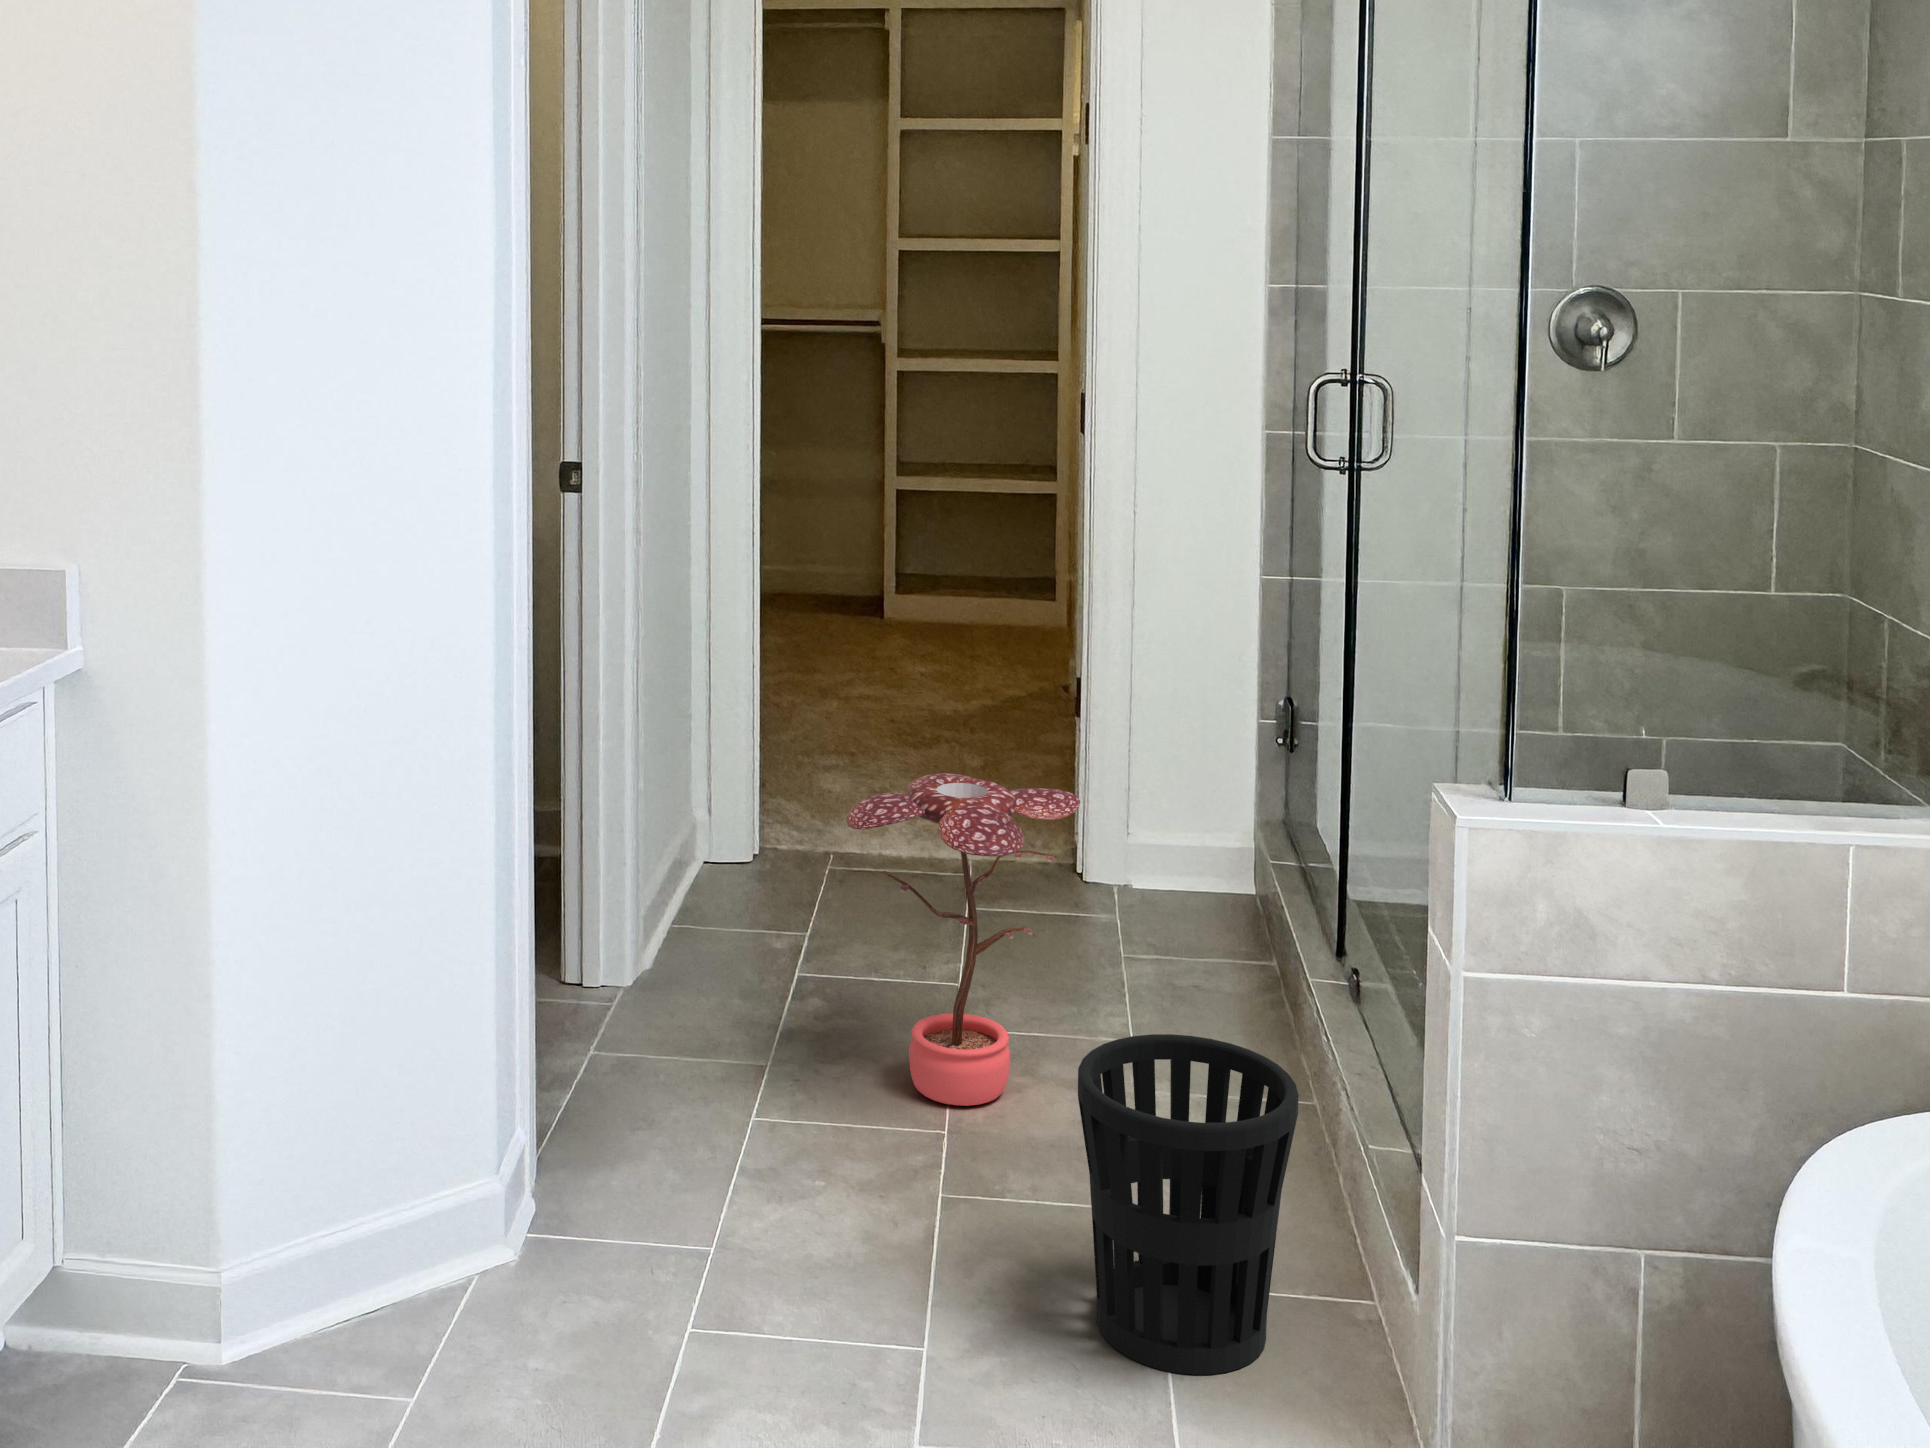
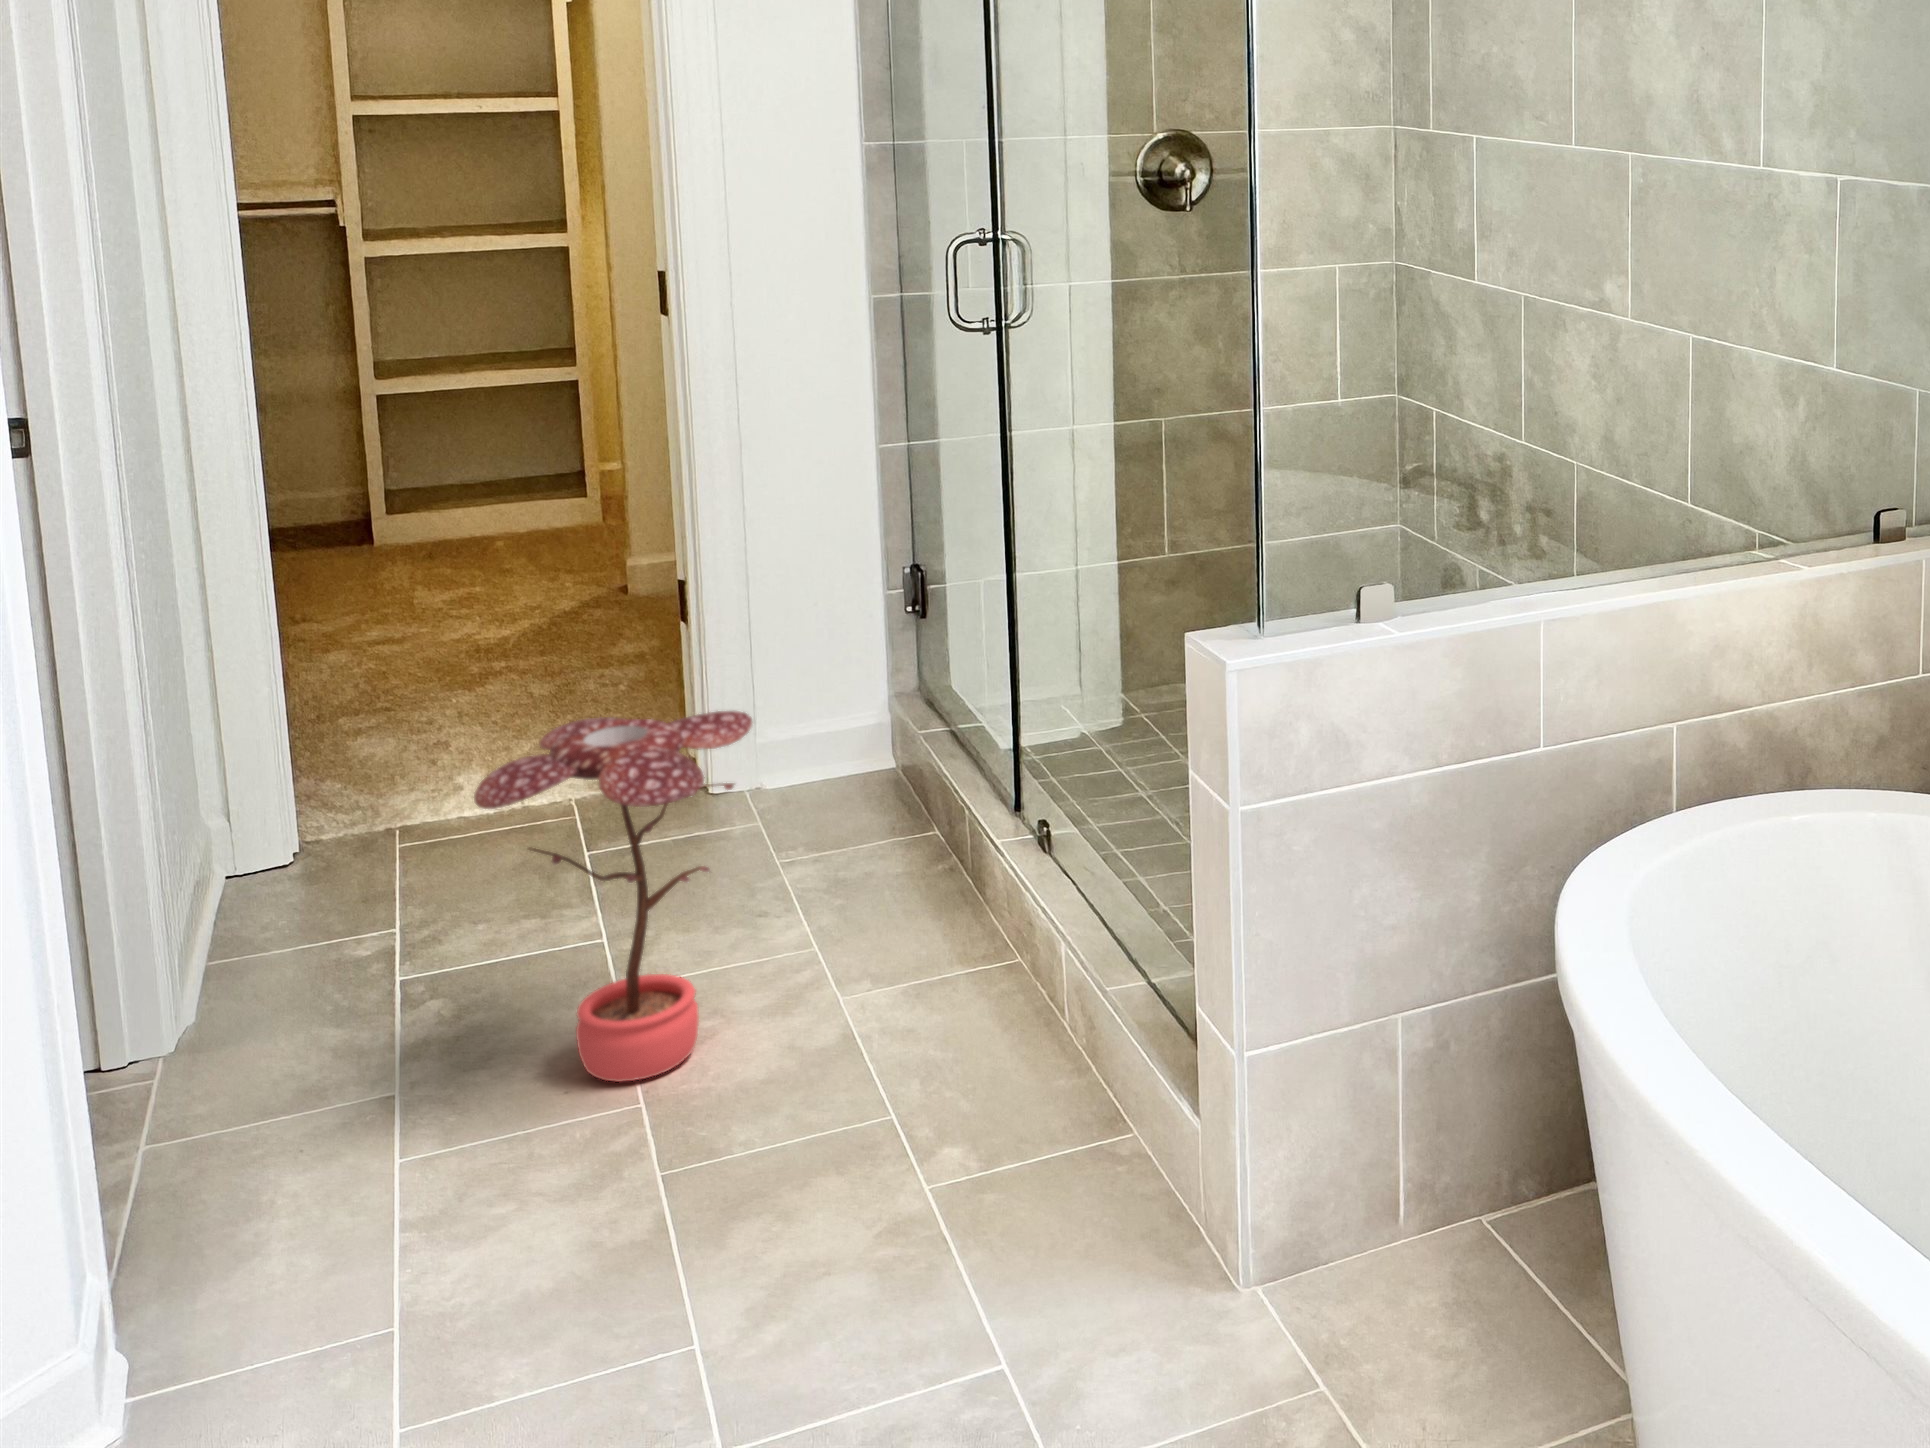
wastebasket: present [1078,1034,1299,1375] -> none [832,935,1067,1288]

